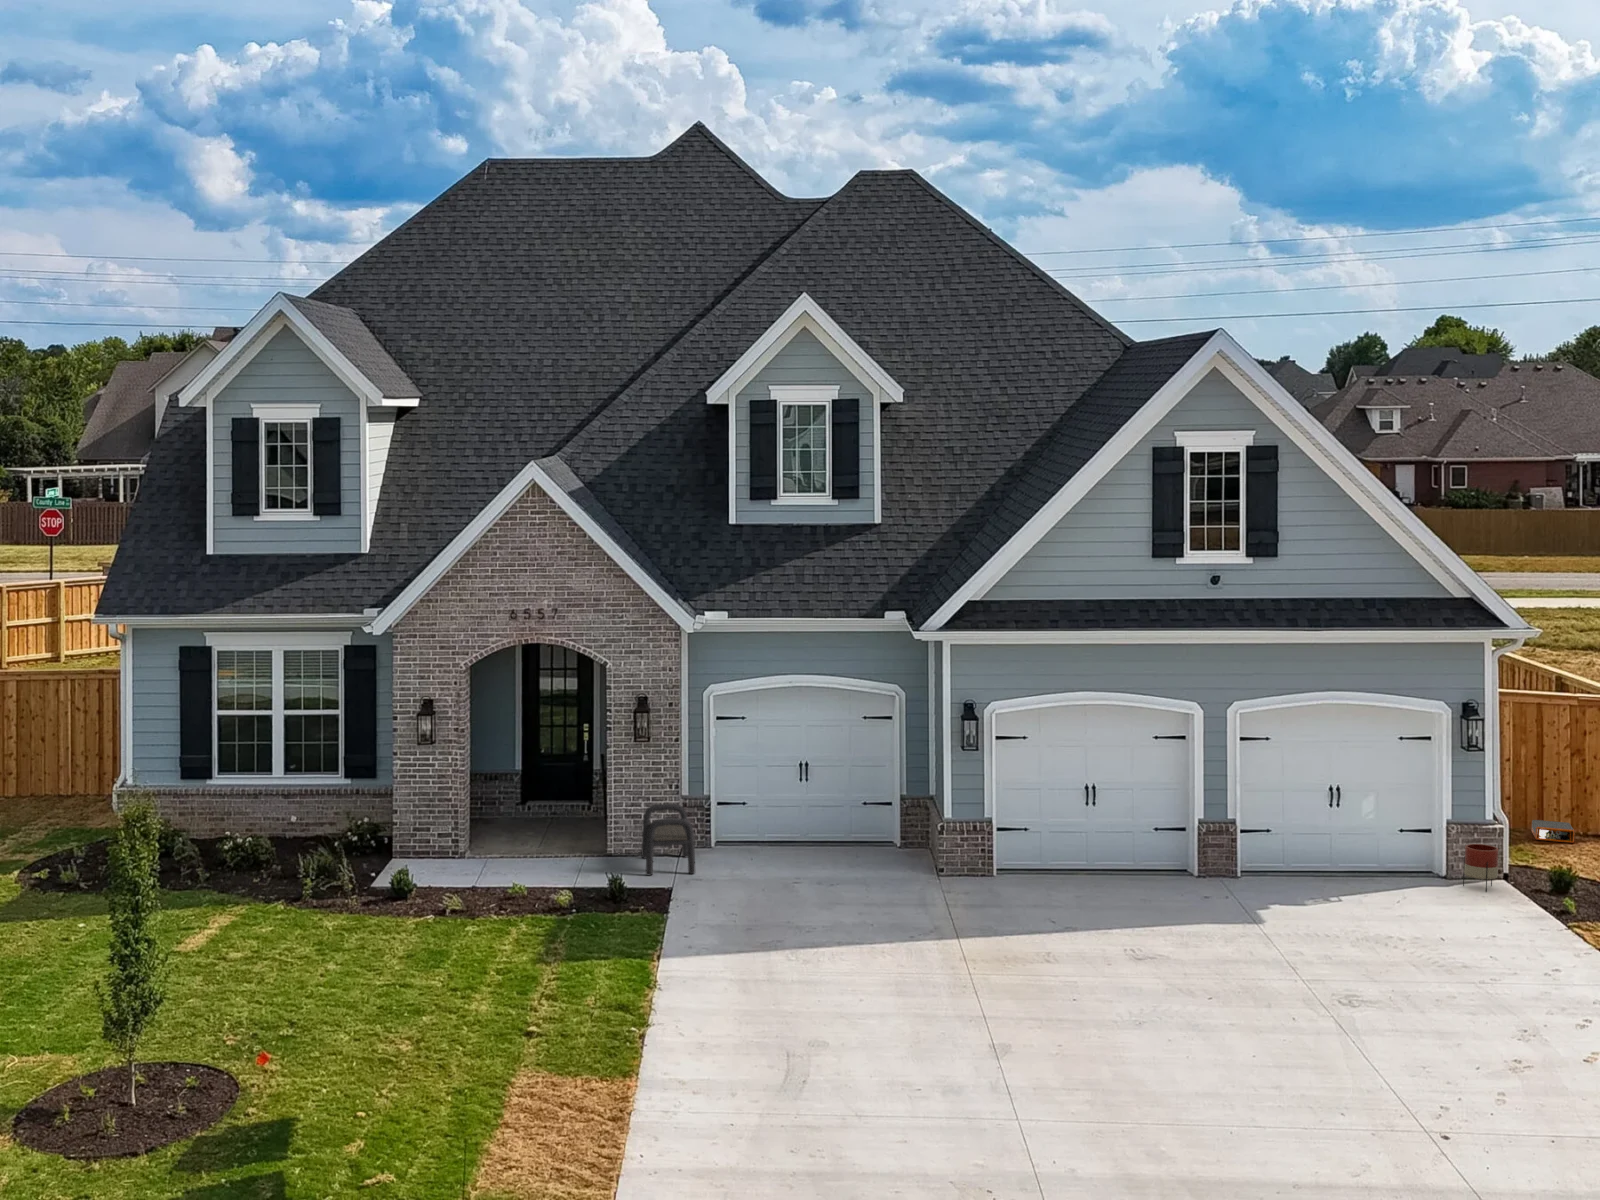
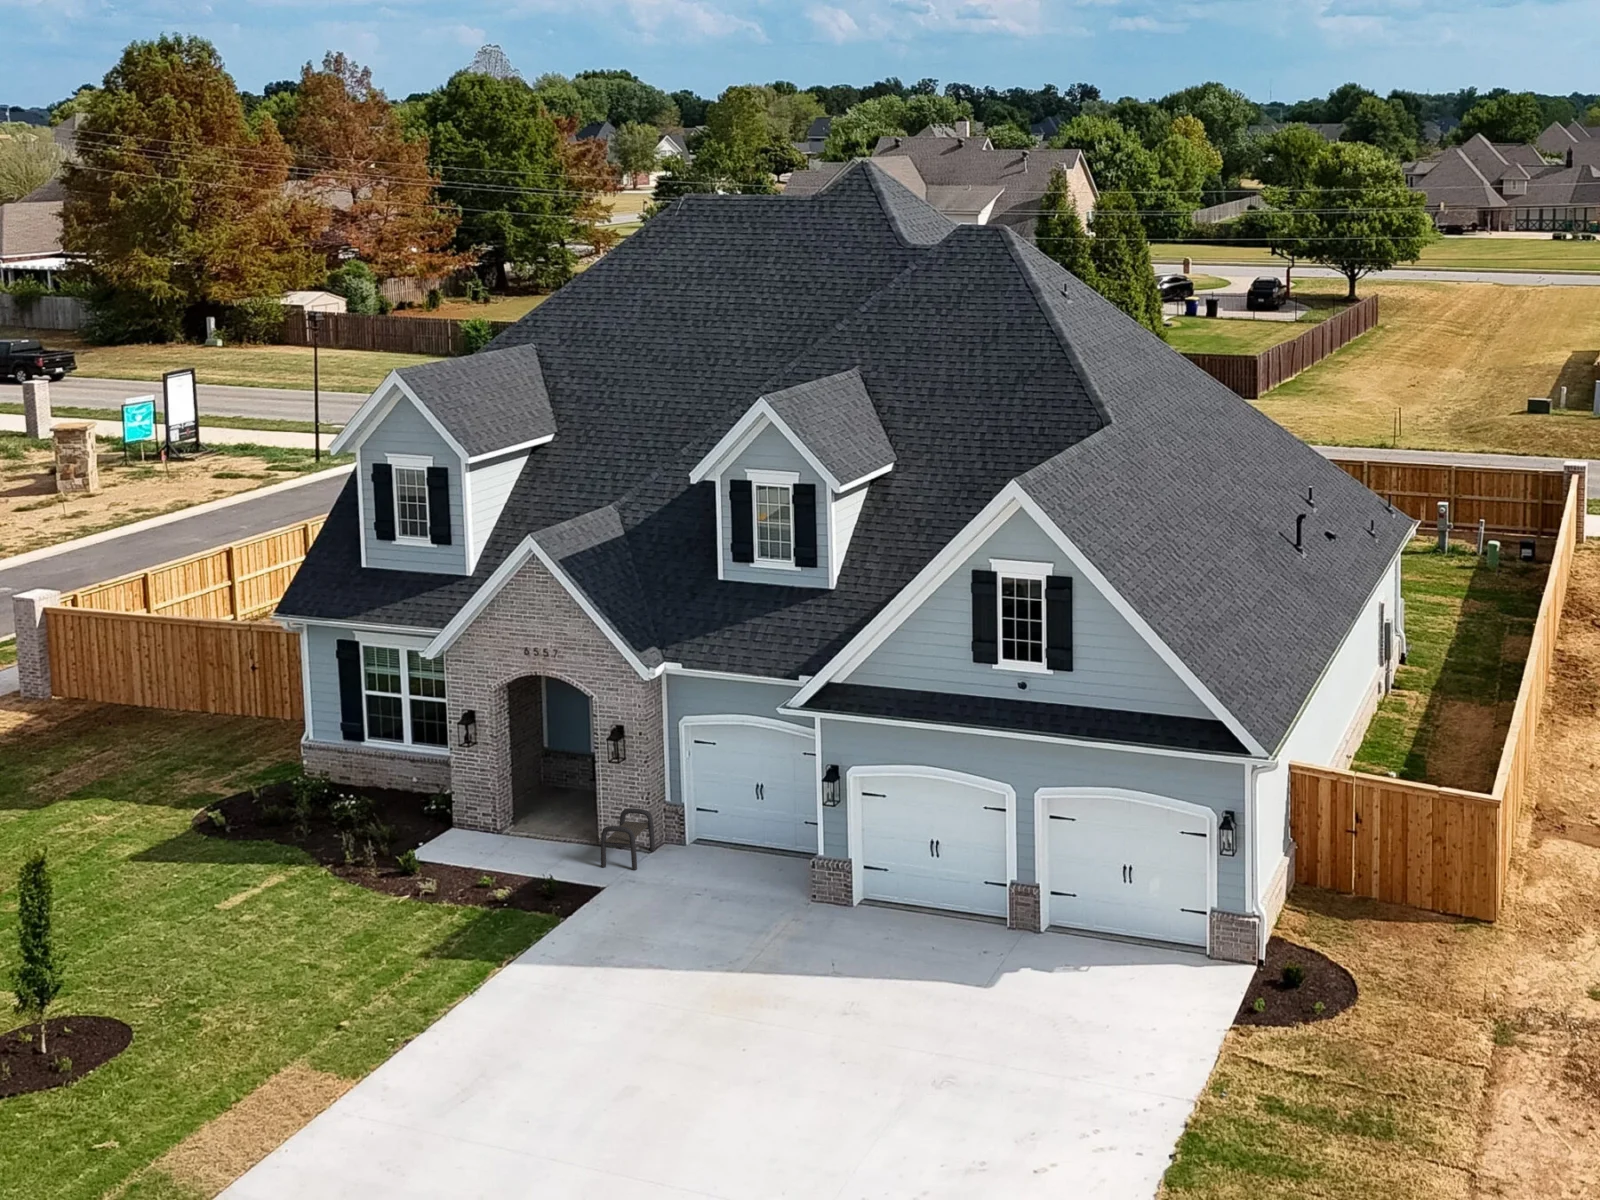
storage box: present [1532,820,1575,843] -> none [1391,906,1439,935]
planter: present [1463,844,1498,892] -> none [1216,935,1245,980]

